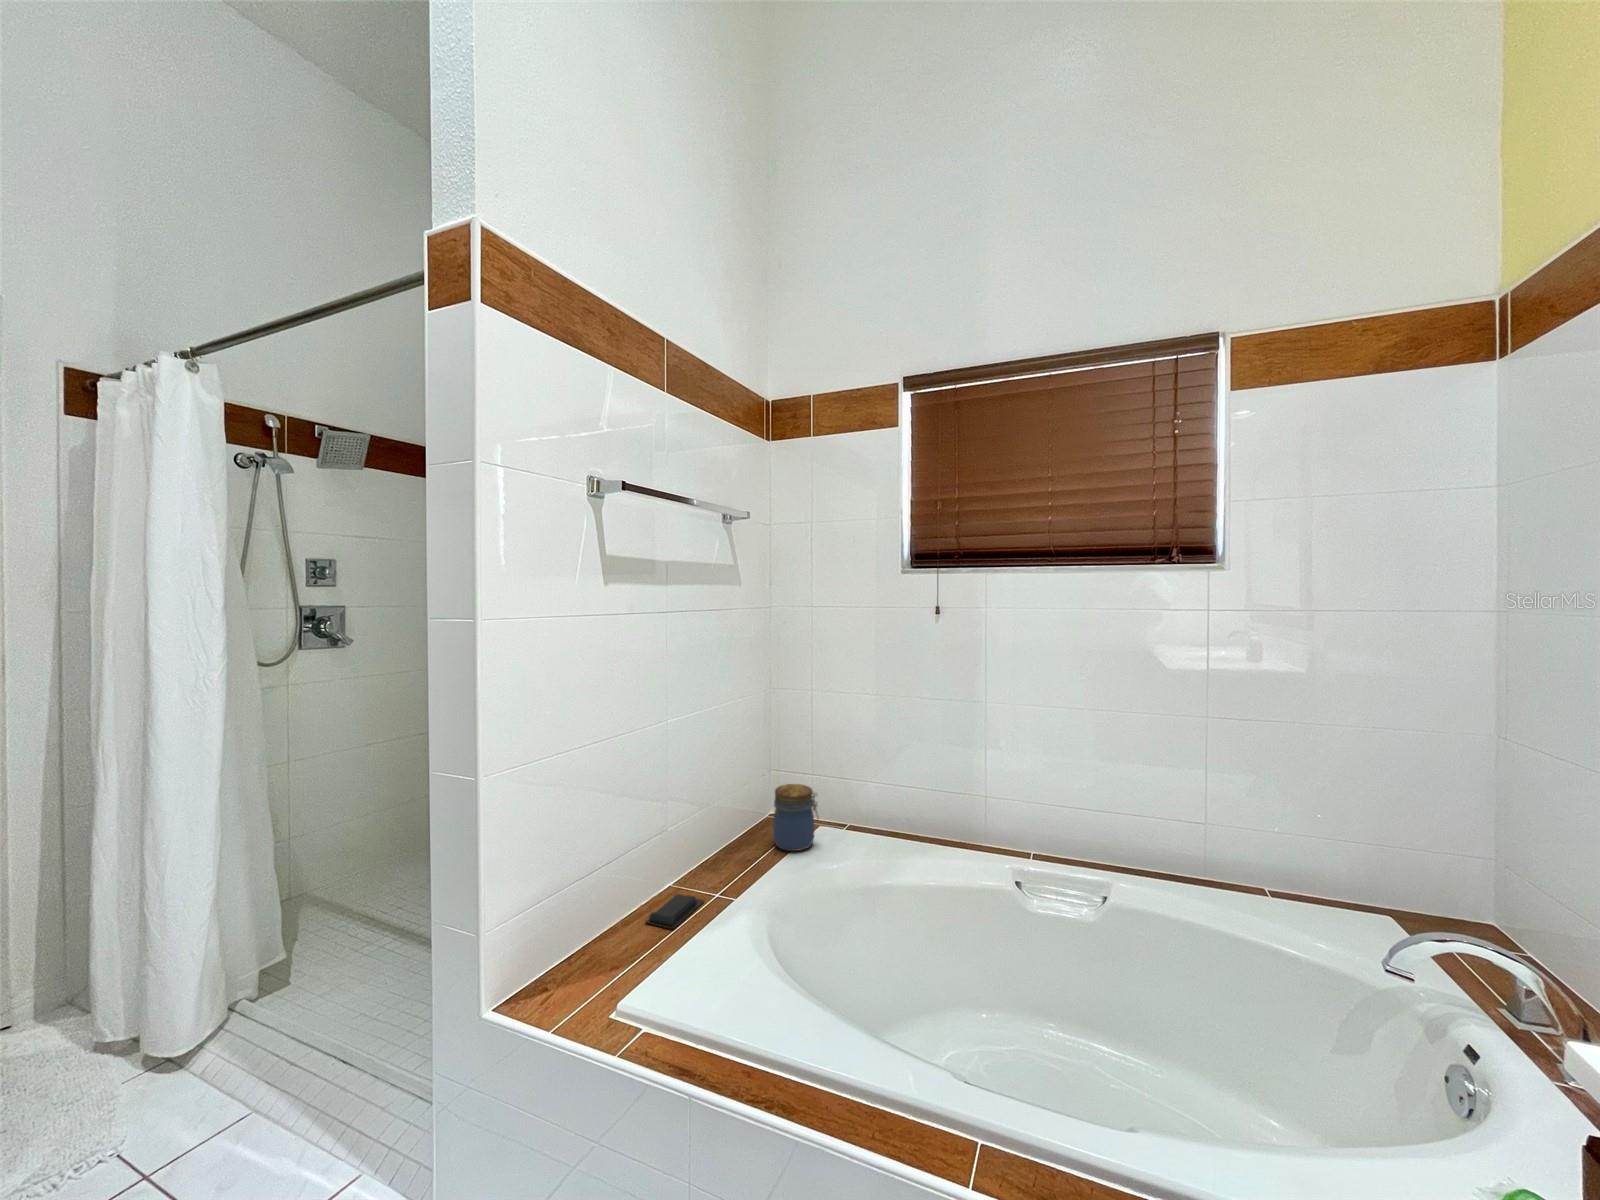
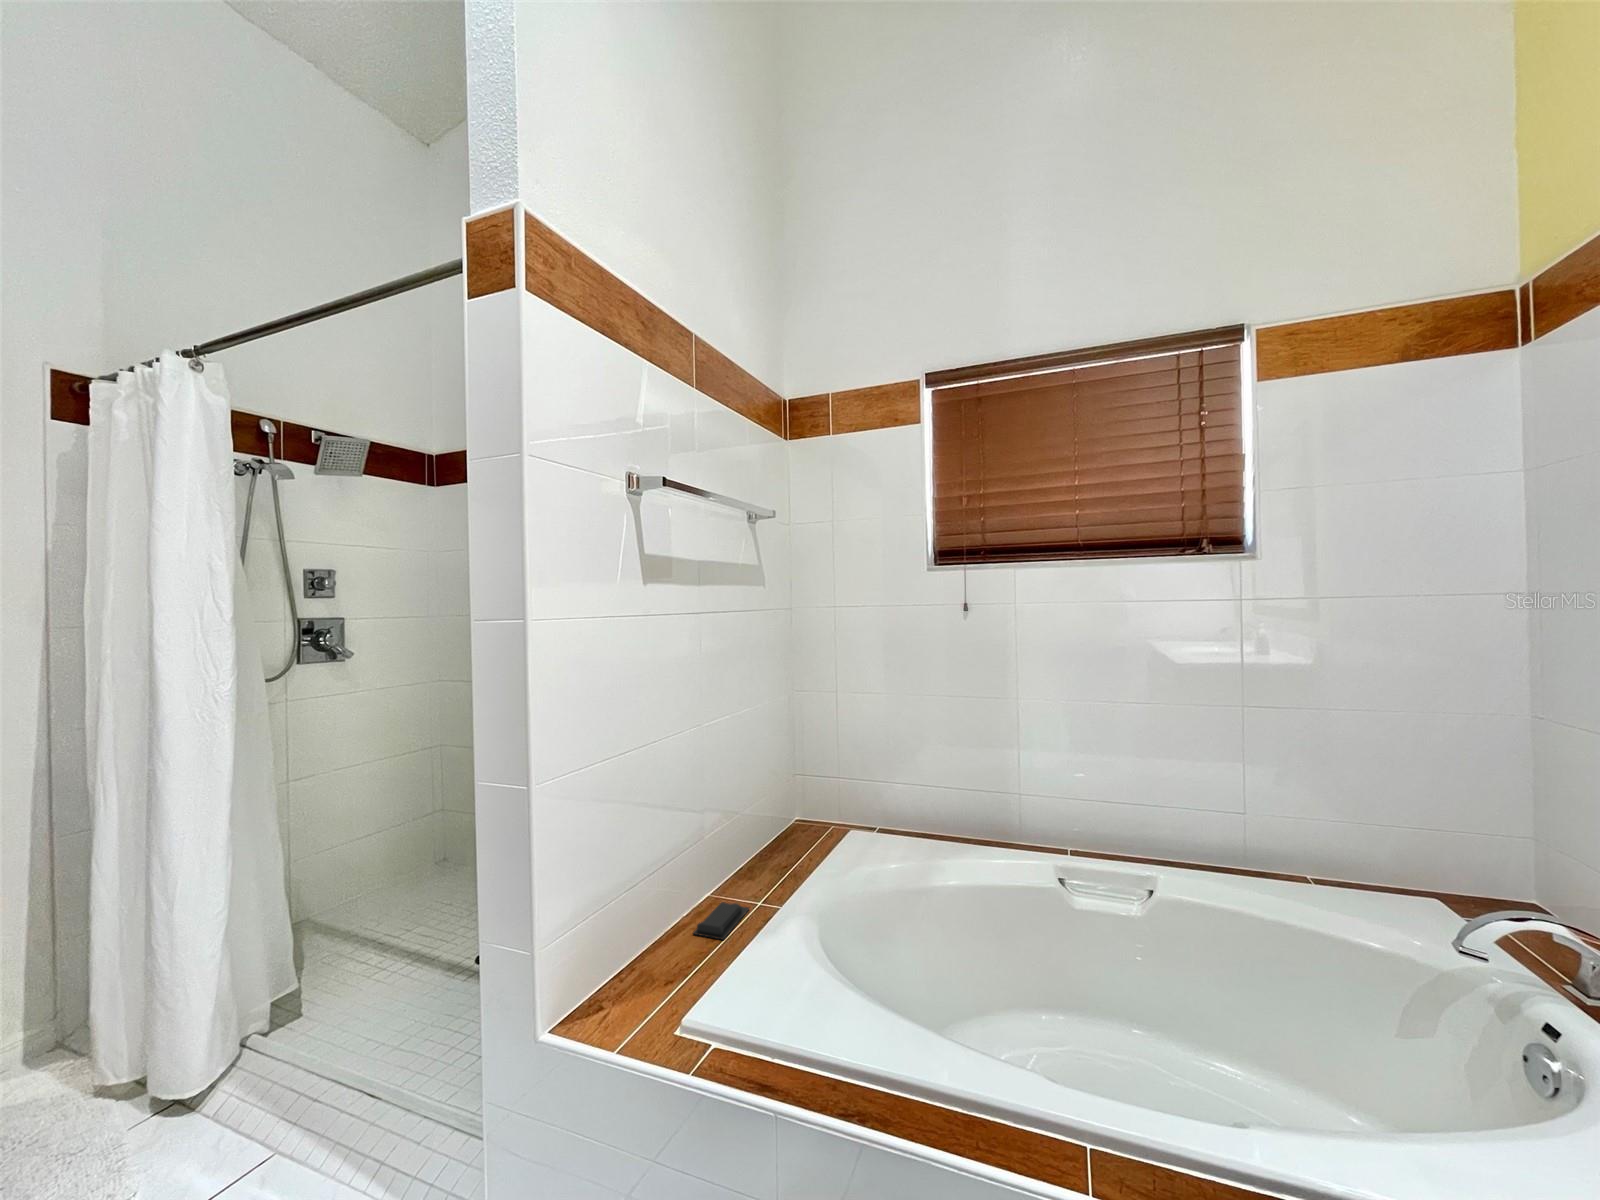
jar: present [773,784,819,851] -> none [807,785,853,854]

